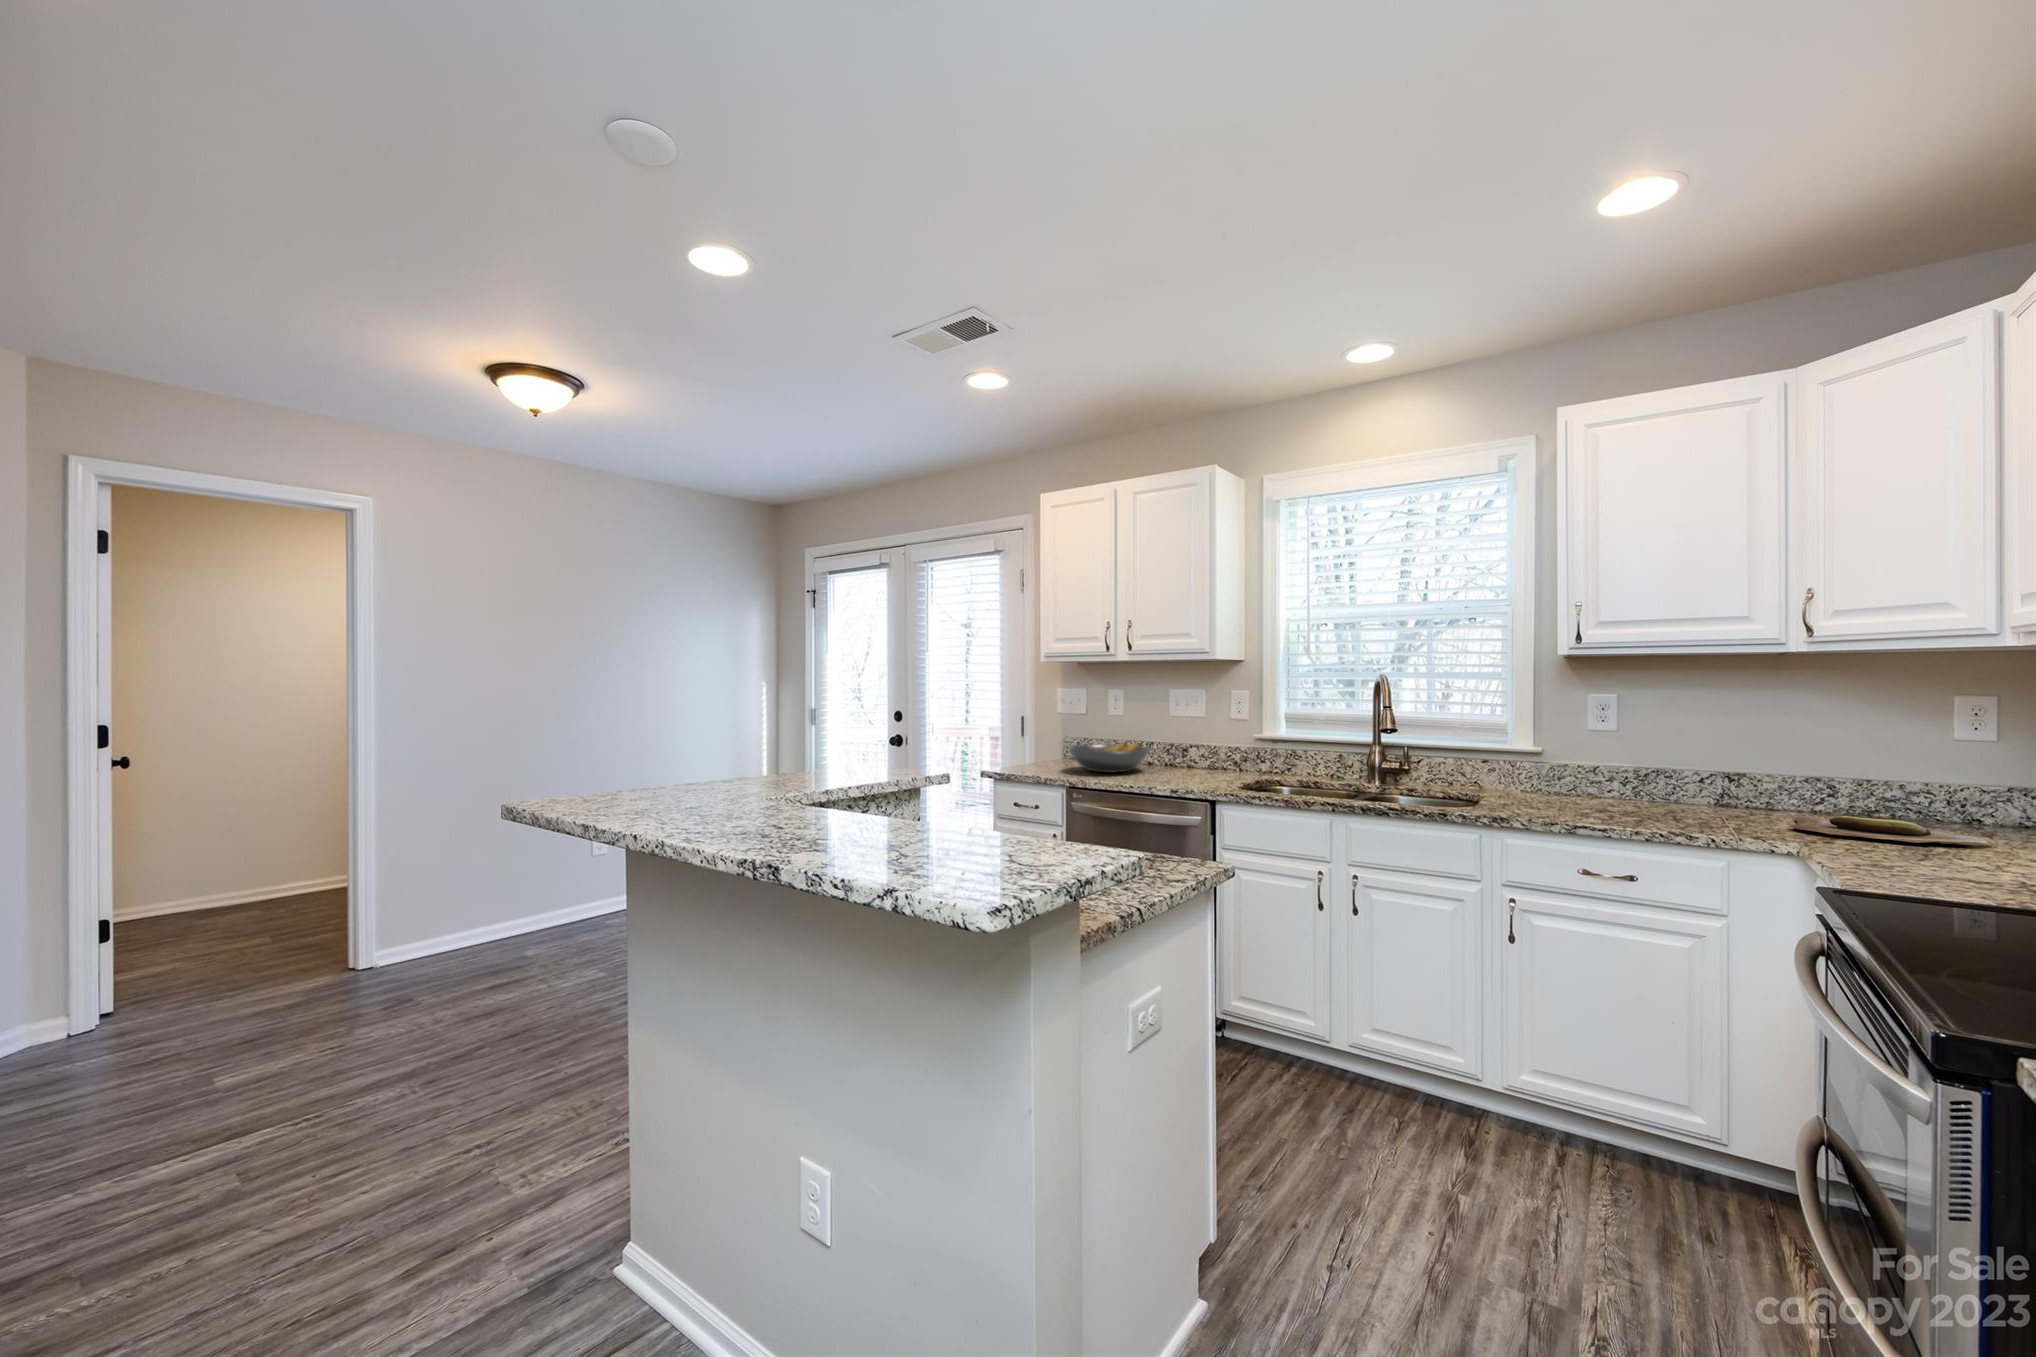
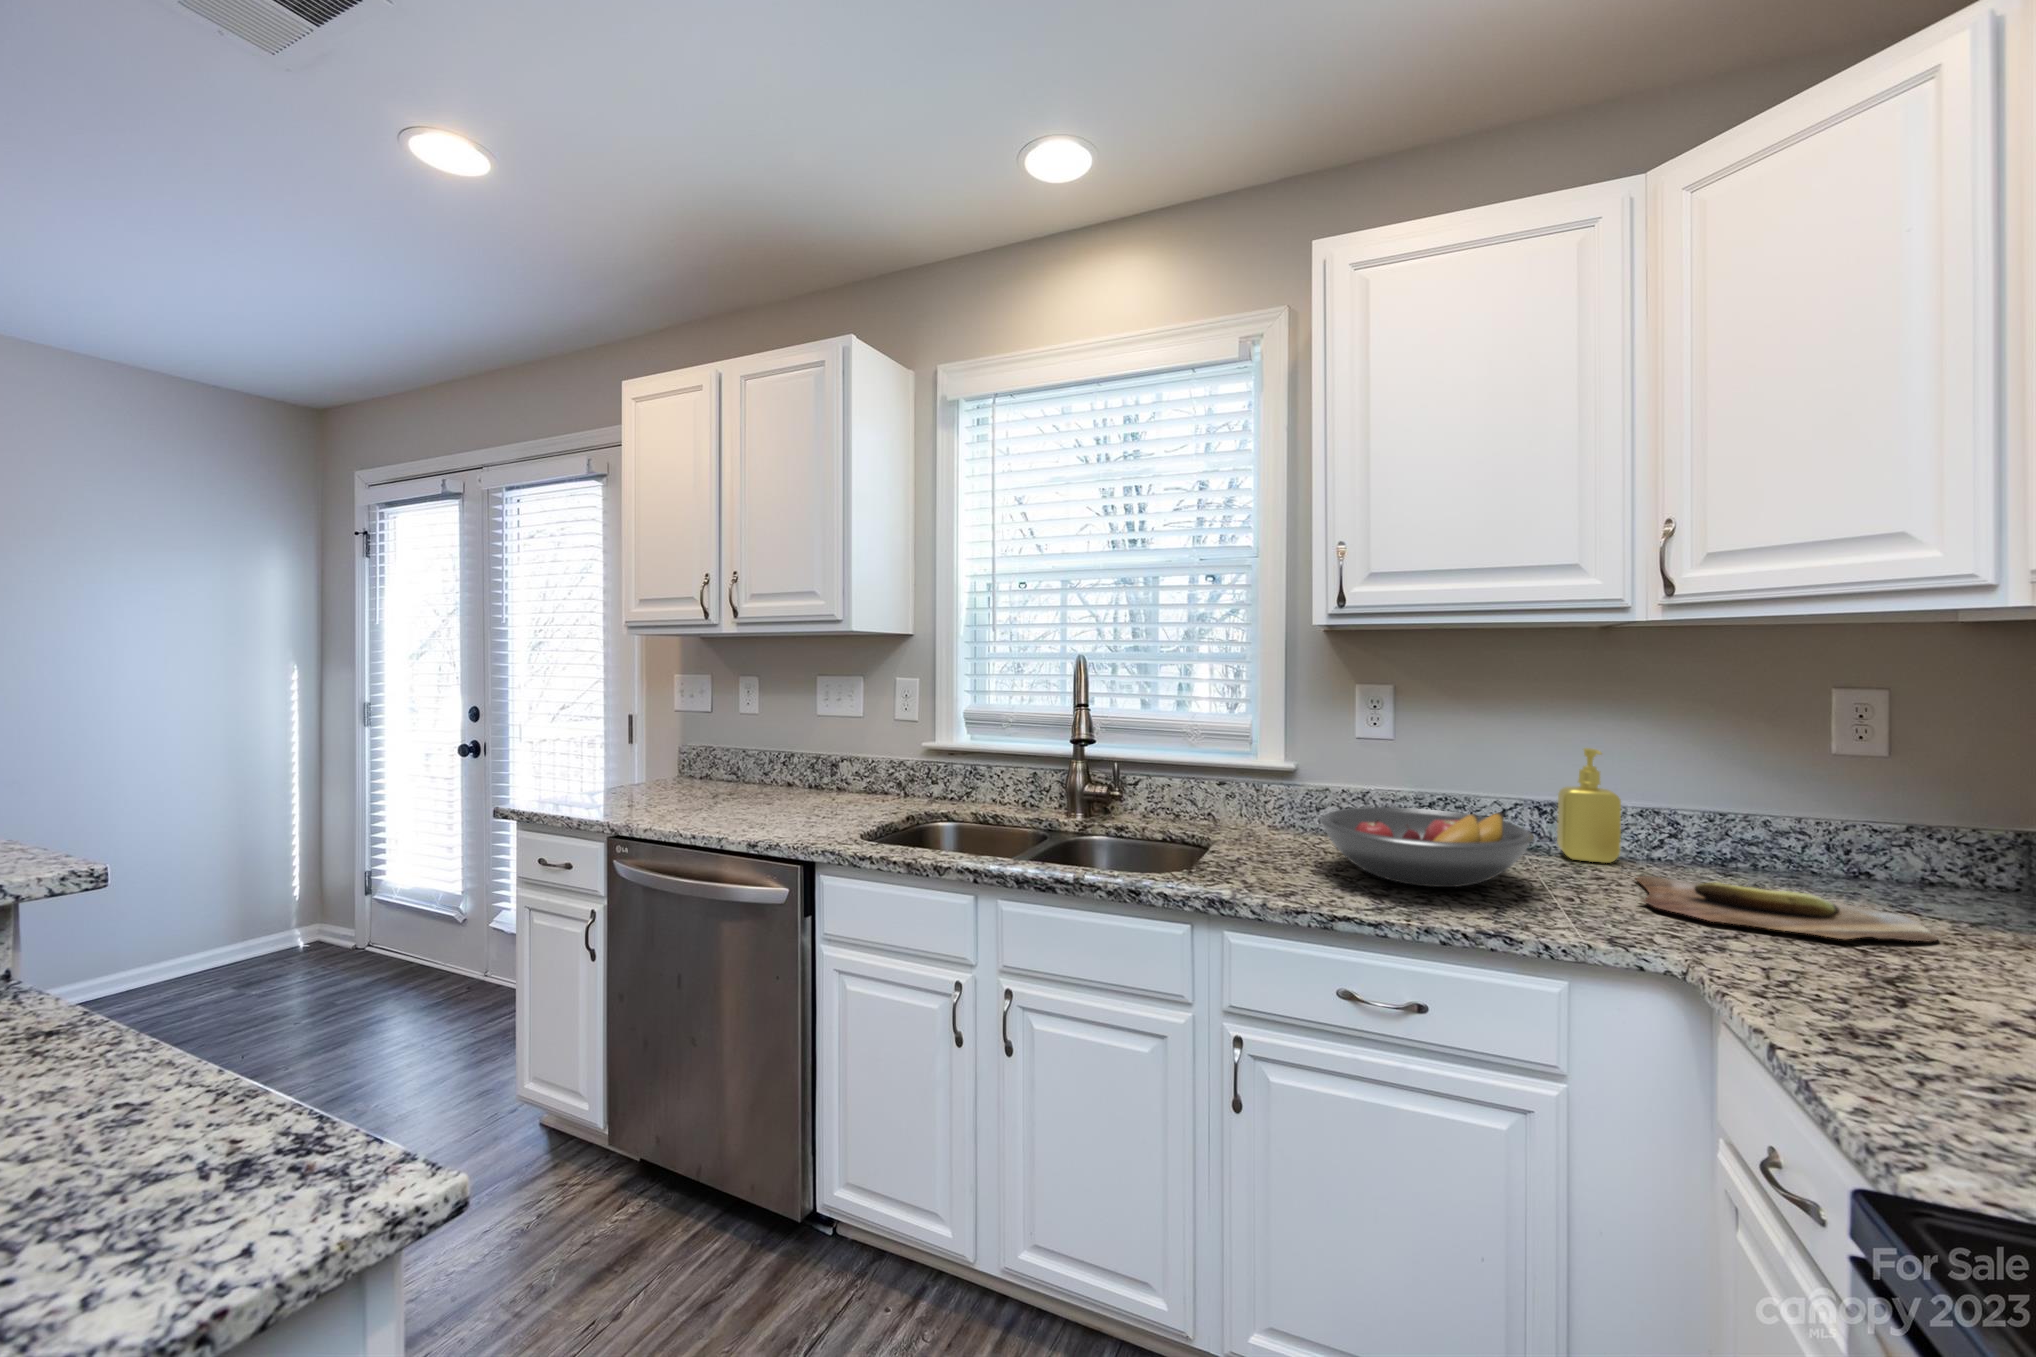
soap dispenser: none [1742,736,1788,812] -> present [1557,748,1621,863]
fruit bowl: present [1070,743,1149,772] -> present [1321,807,1533,887]

